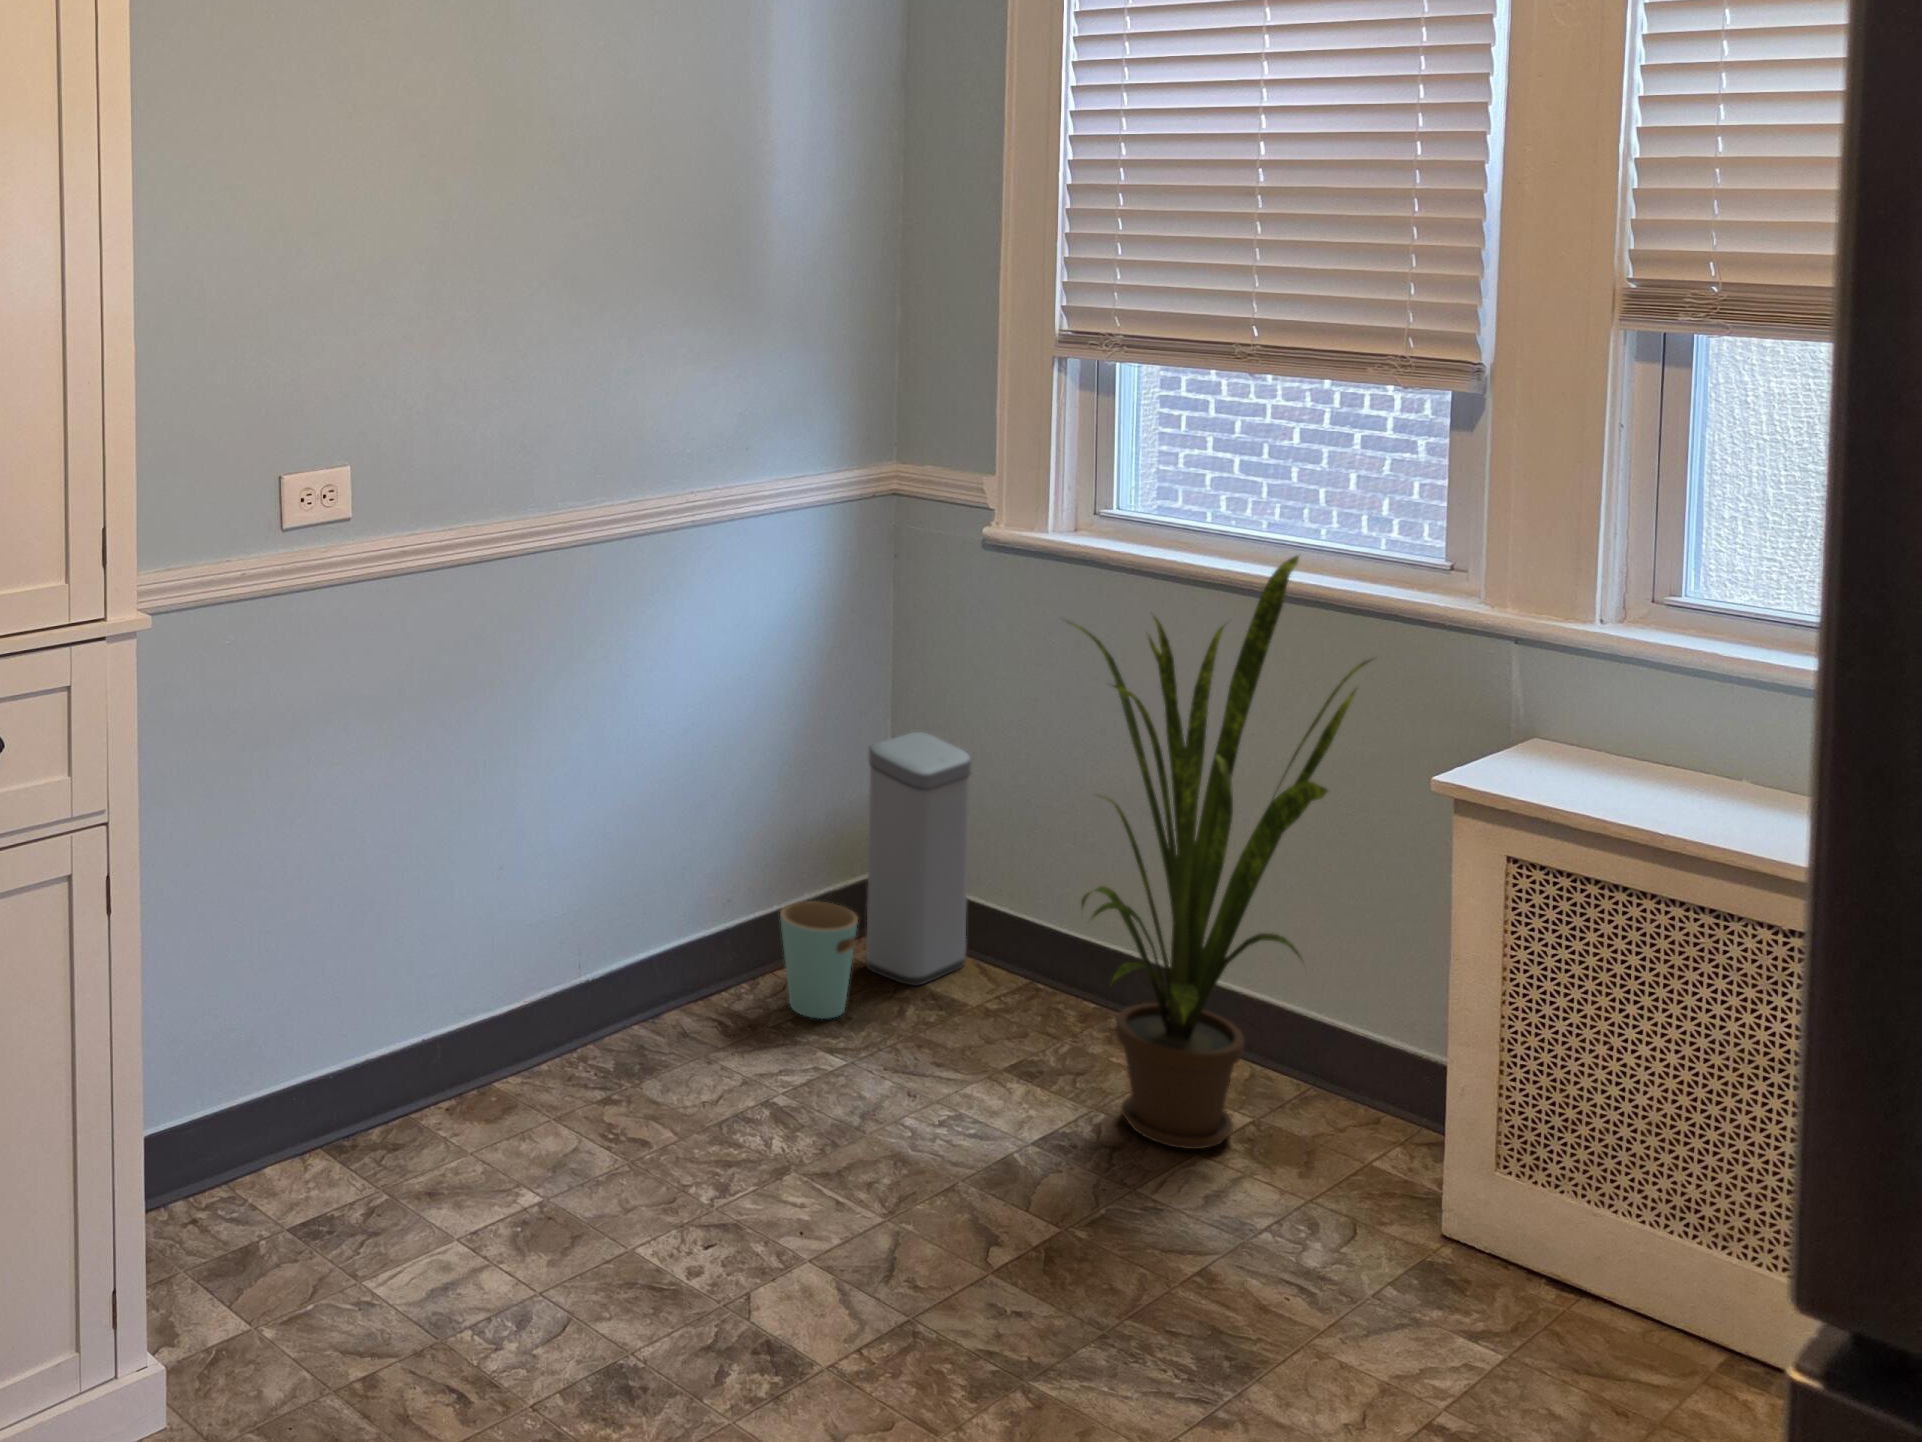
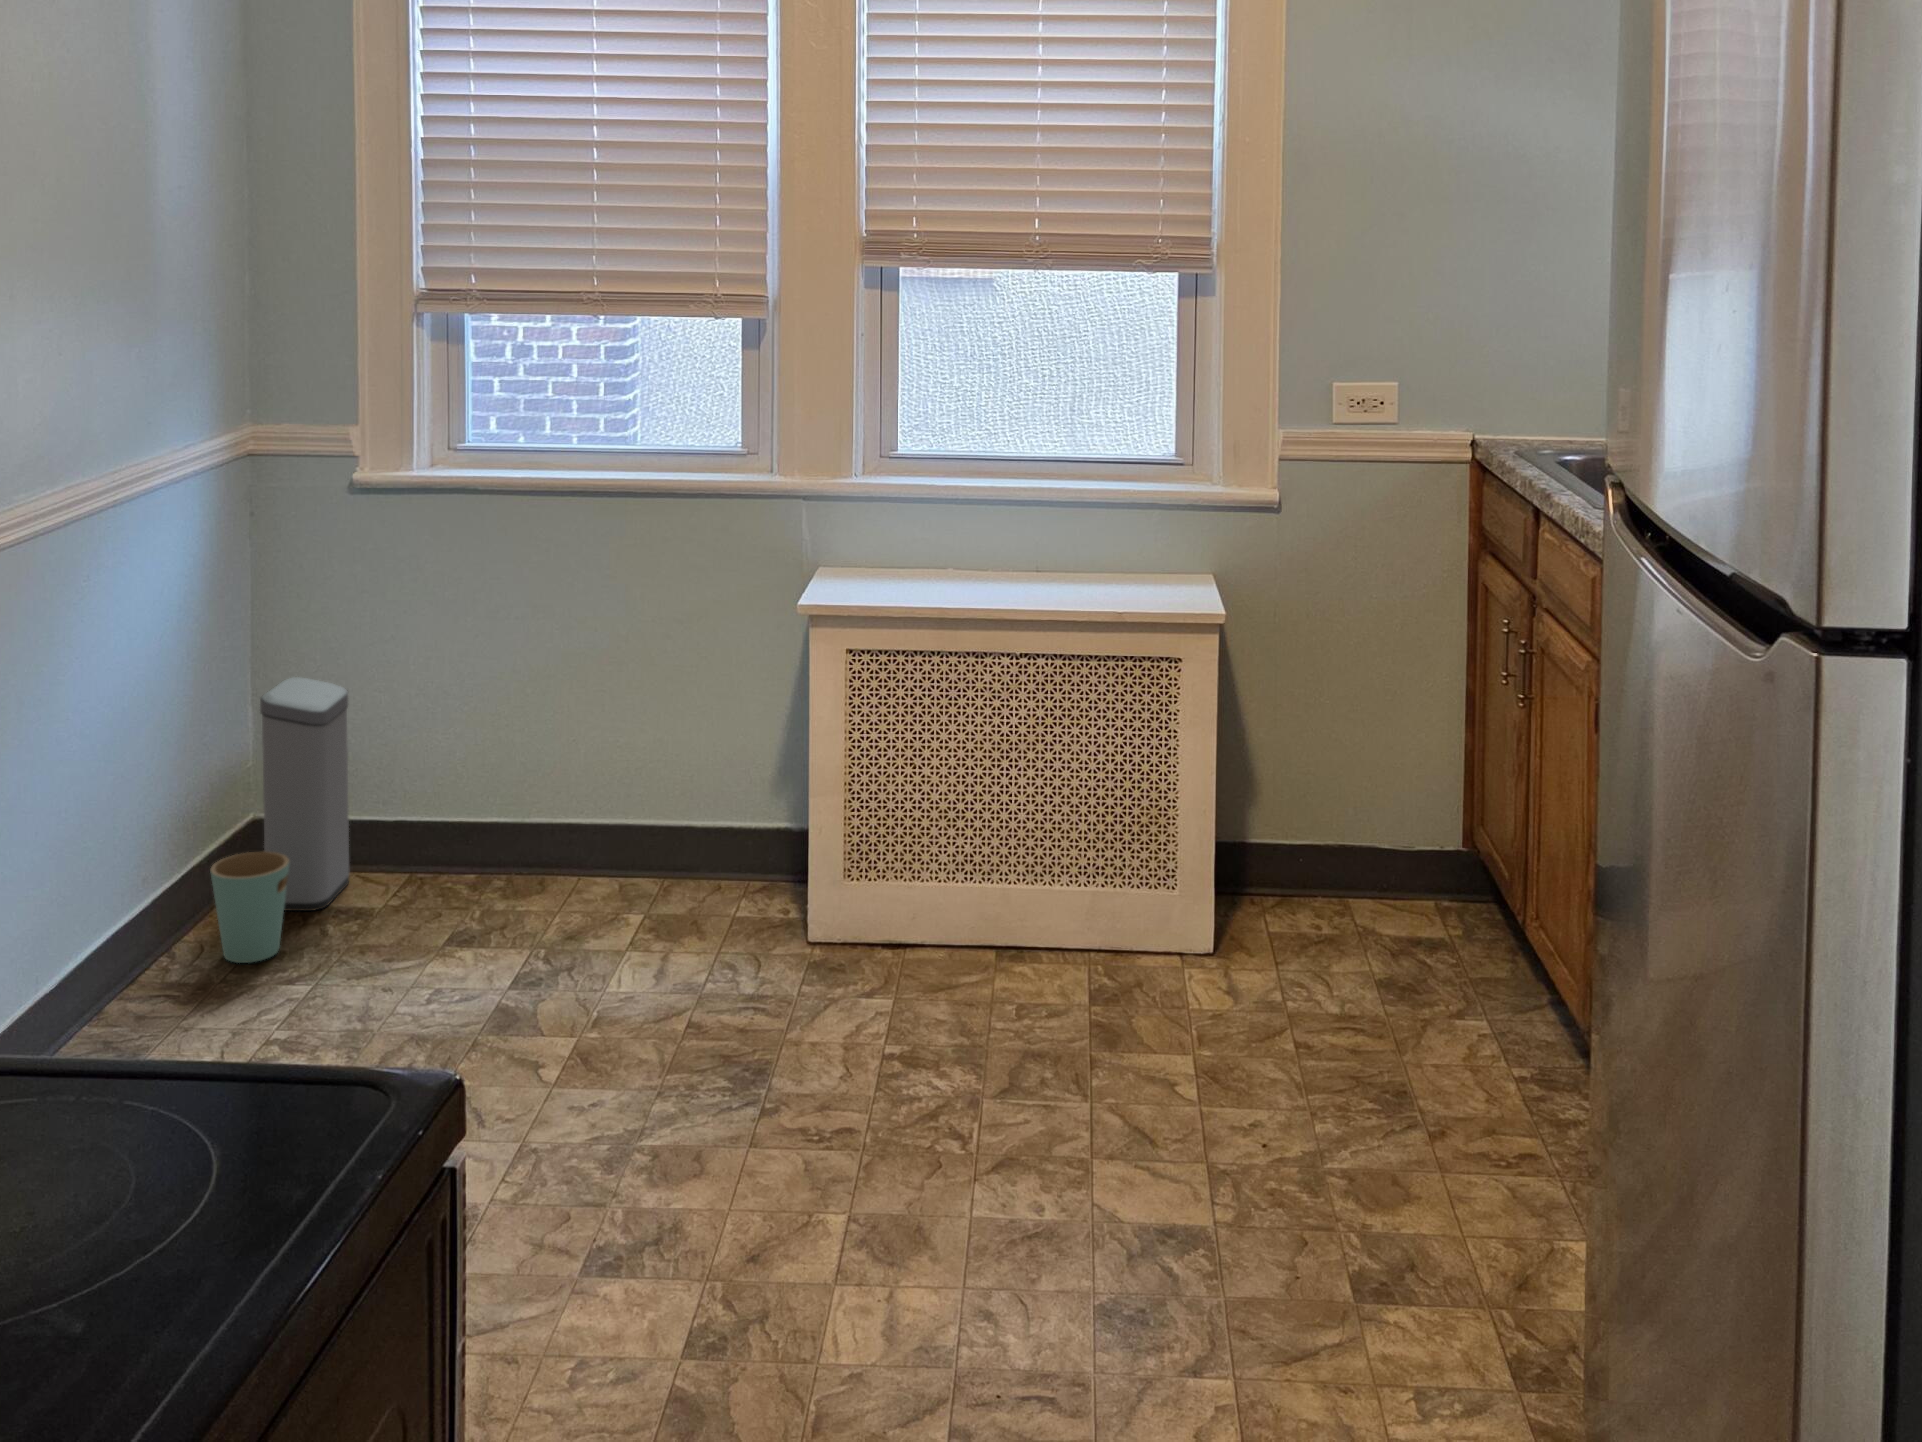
house plant: present [1071,556,1371,1149] -> none [469,461,727,954]

